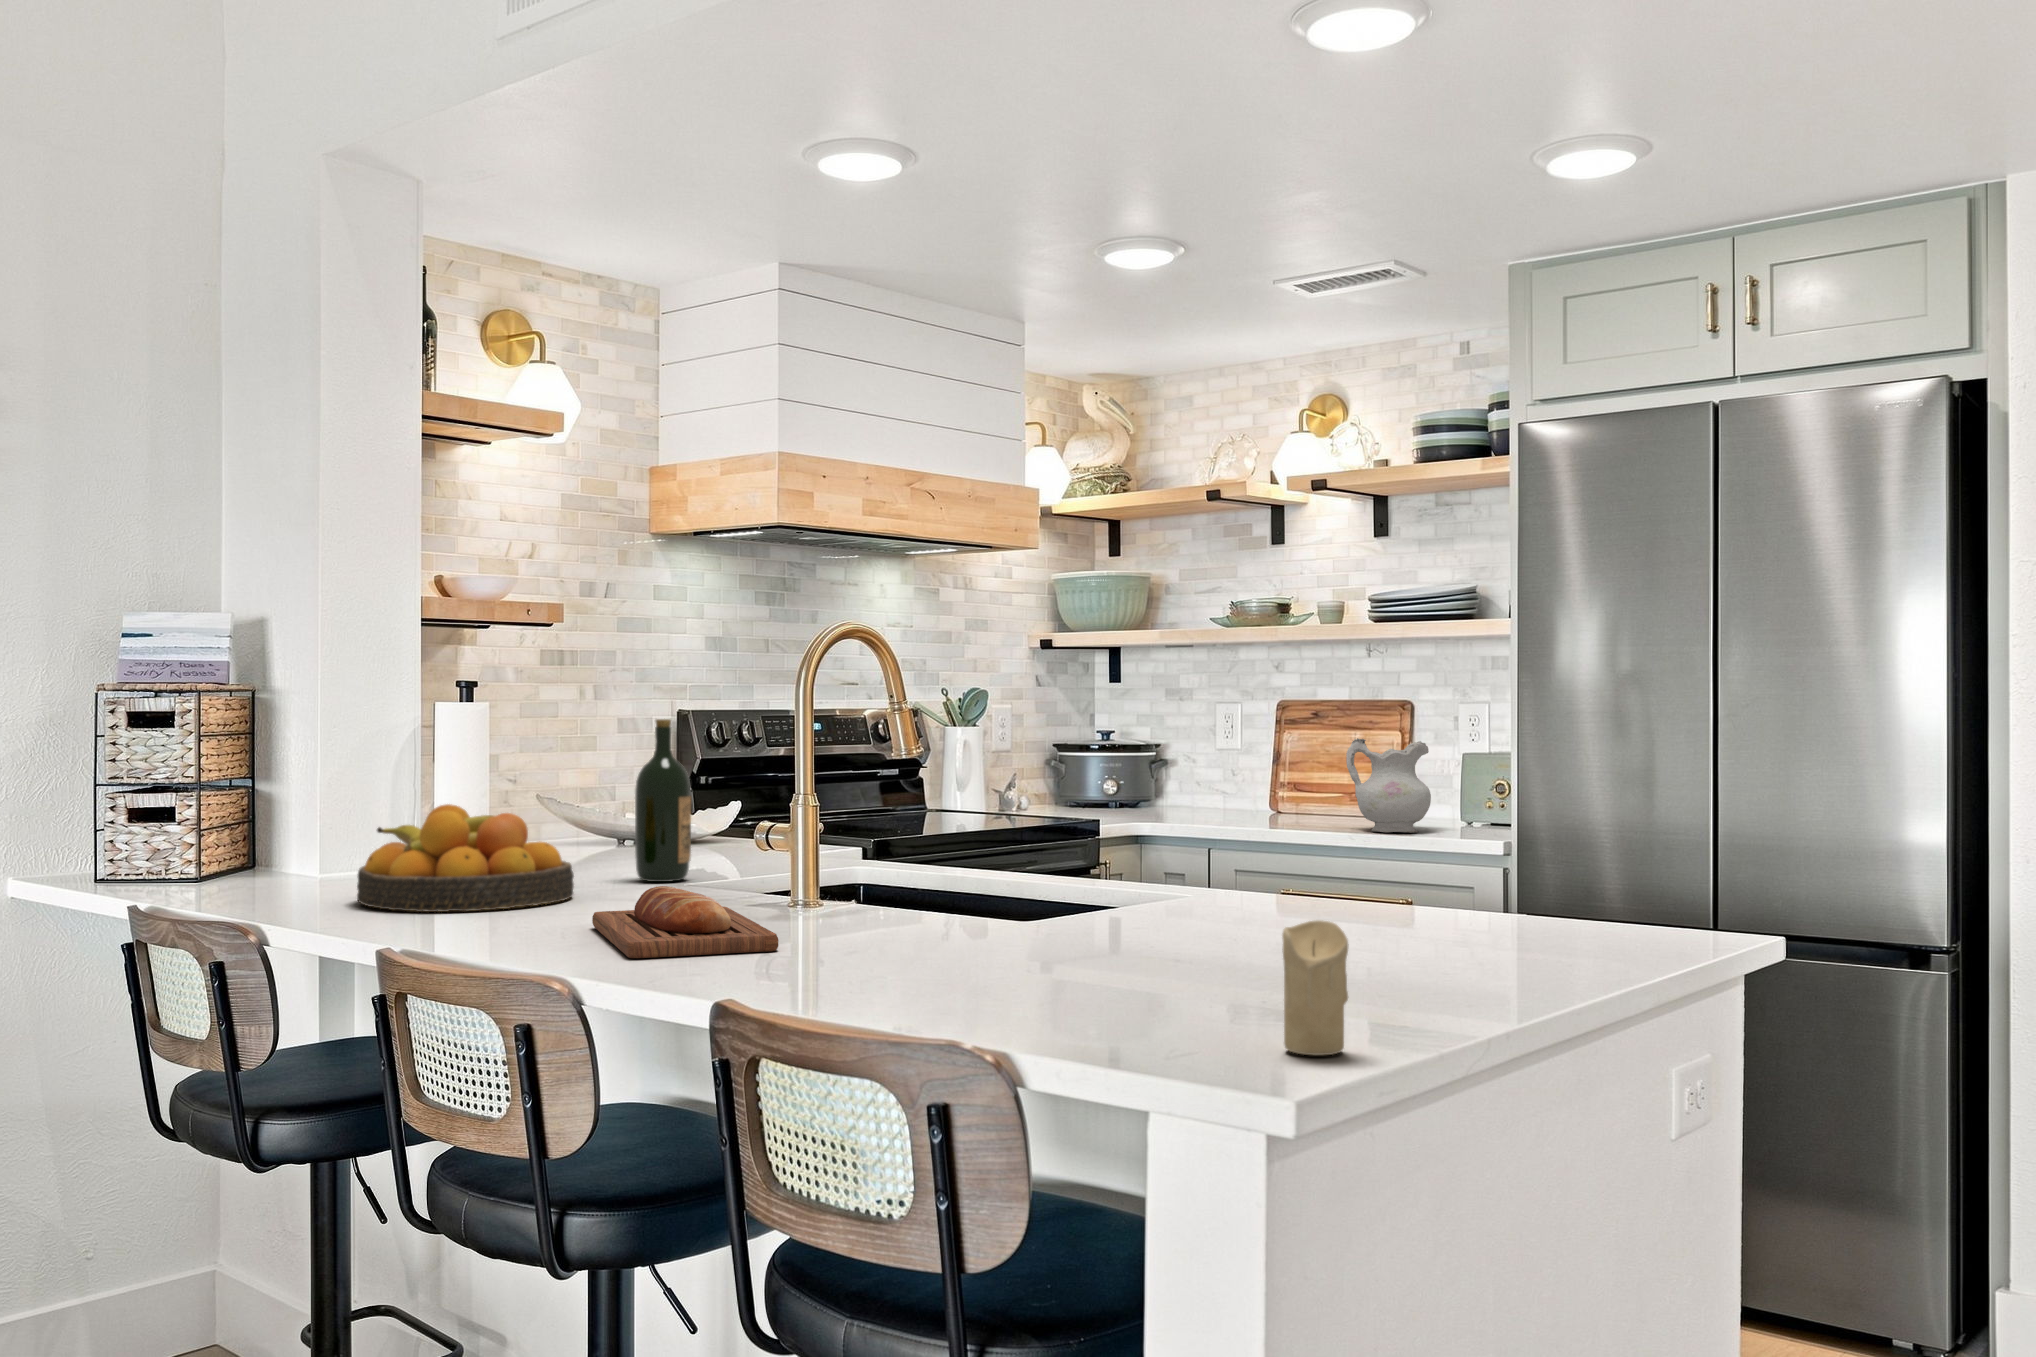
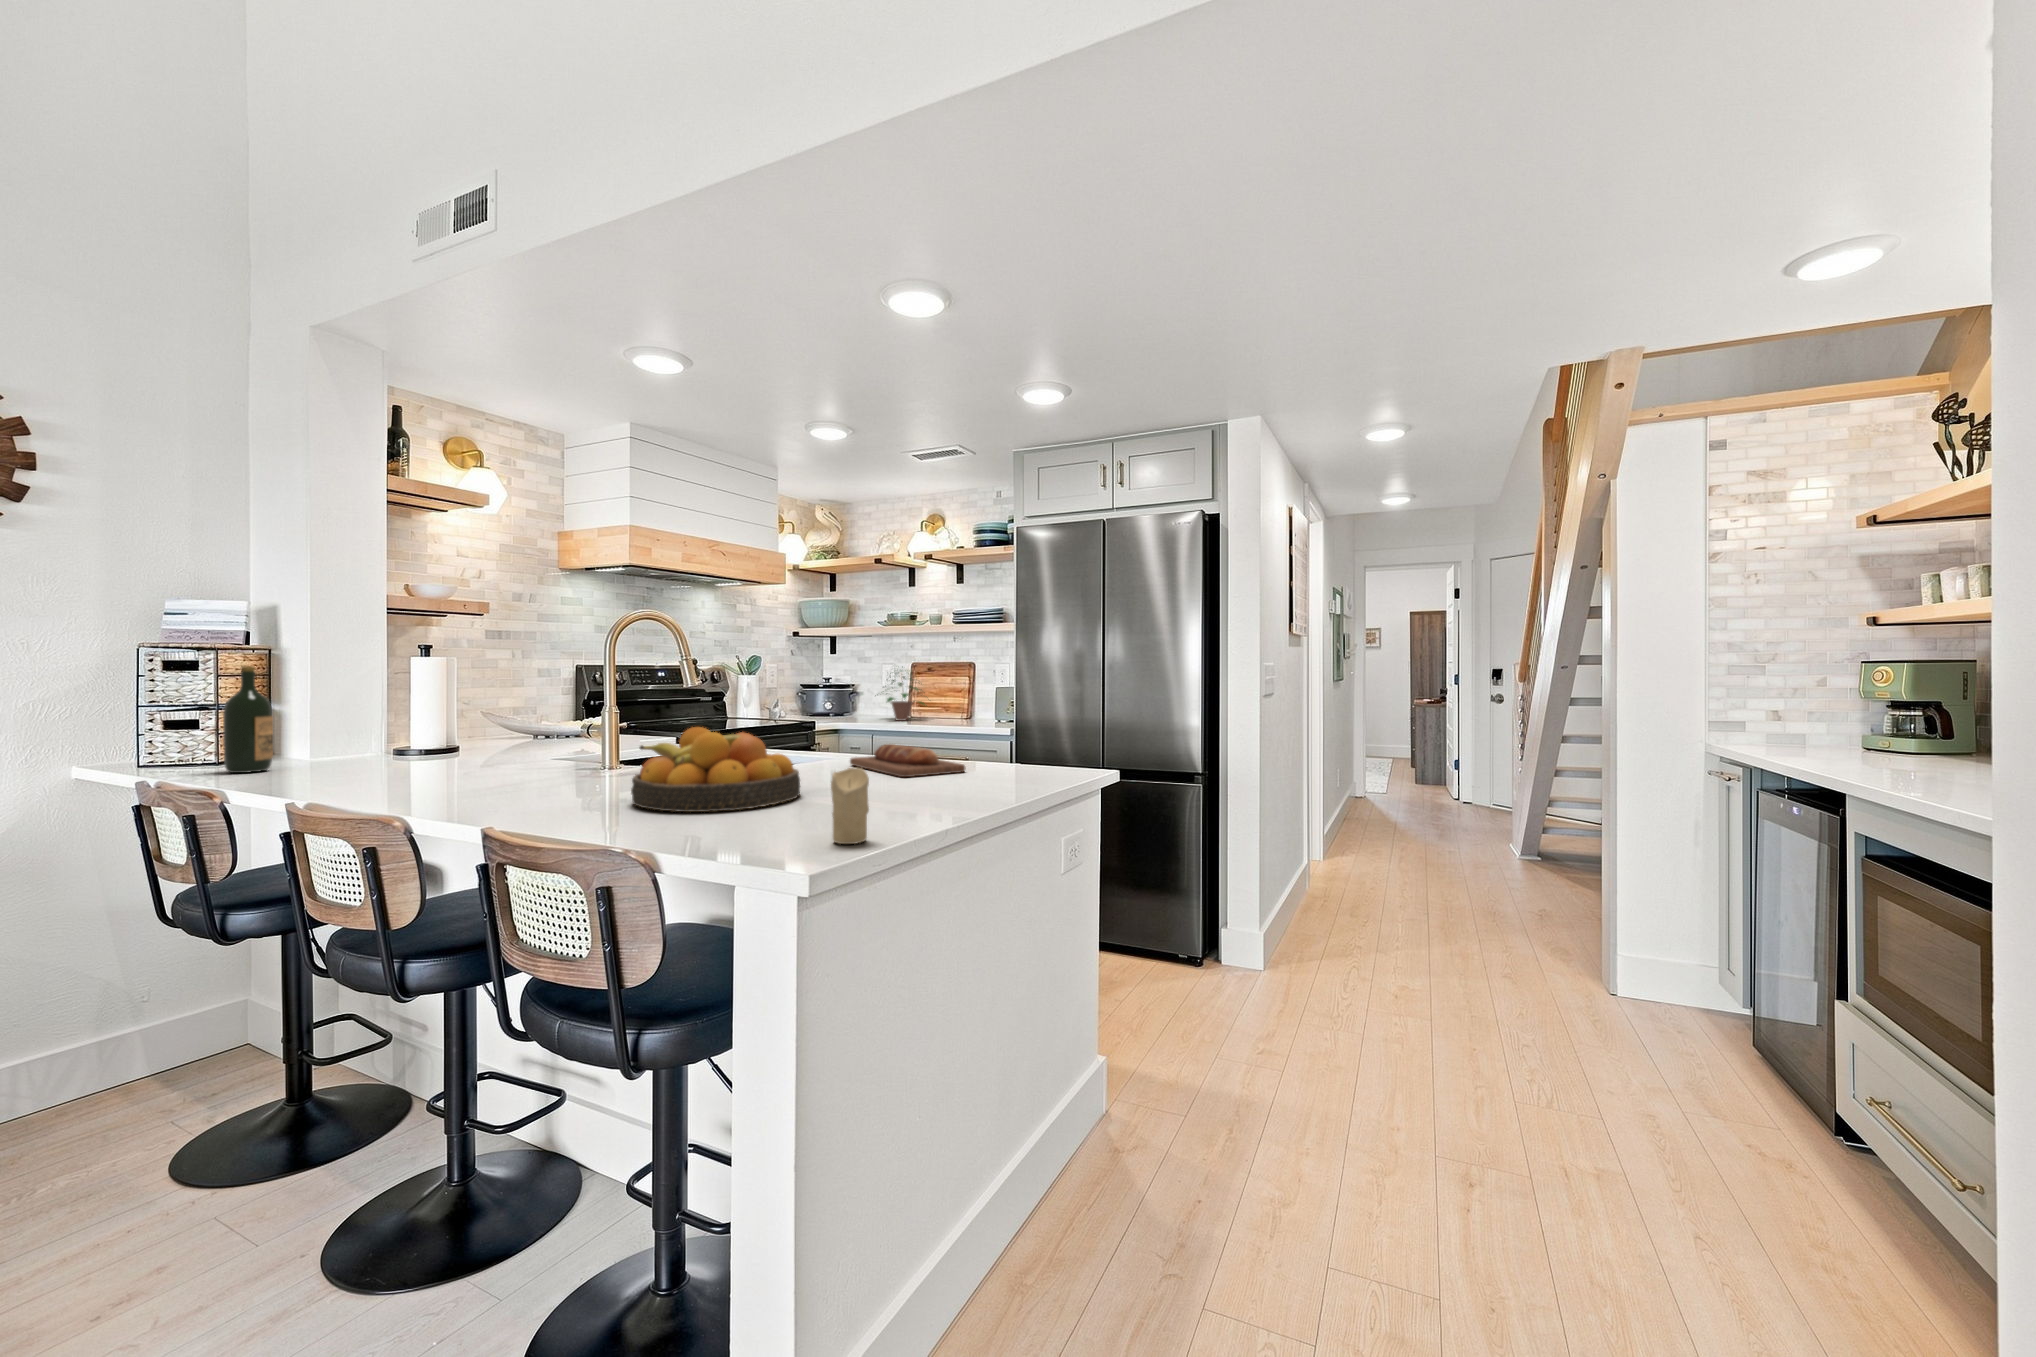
potted plant: none [1208,706,1324,819] -> present [886,672,925,721]
wine bottle: present [635,719,691,882] -> present [223,666,273,773]
ceramic pitcher: present [1346,738,1431,833] -> none [939,680,980,726]
fruit bowl: present [357,804,574,912] -> present [631,727,800,812]
bread loaf: present [592,886,779,958] -> present [850,744,966,777]

